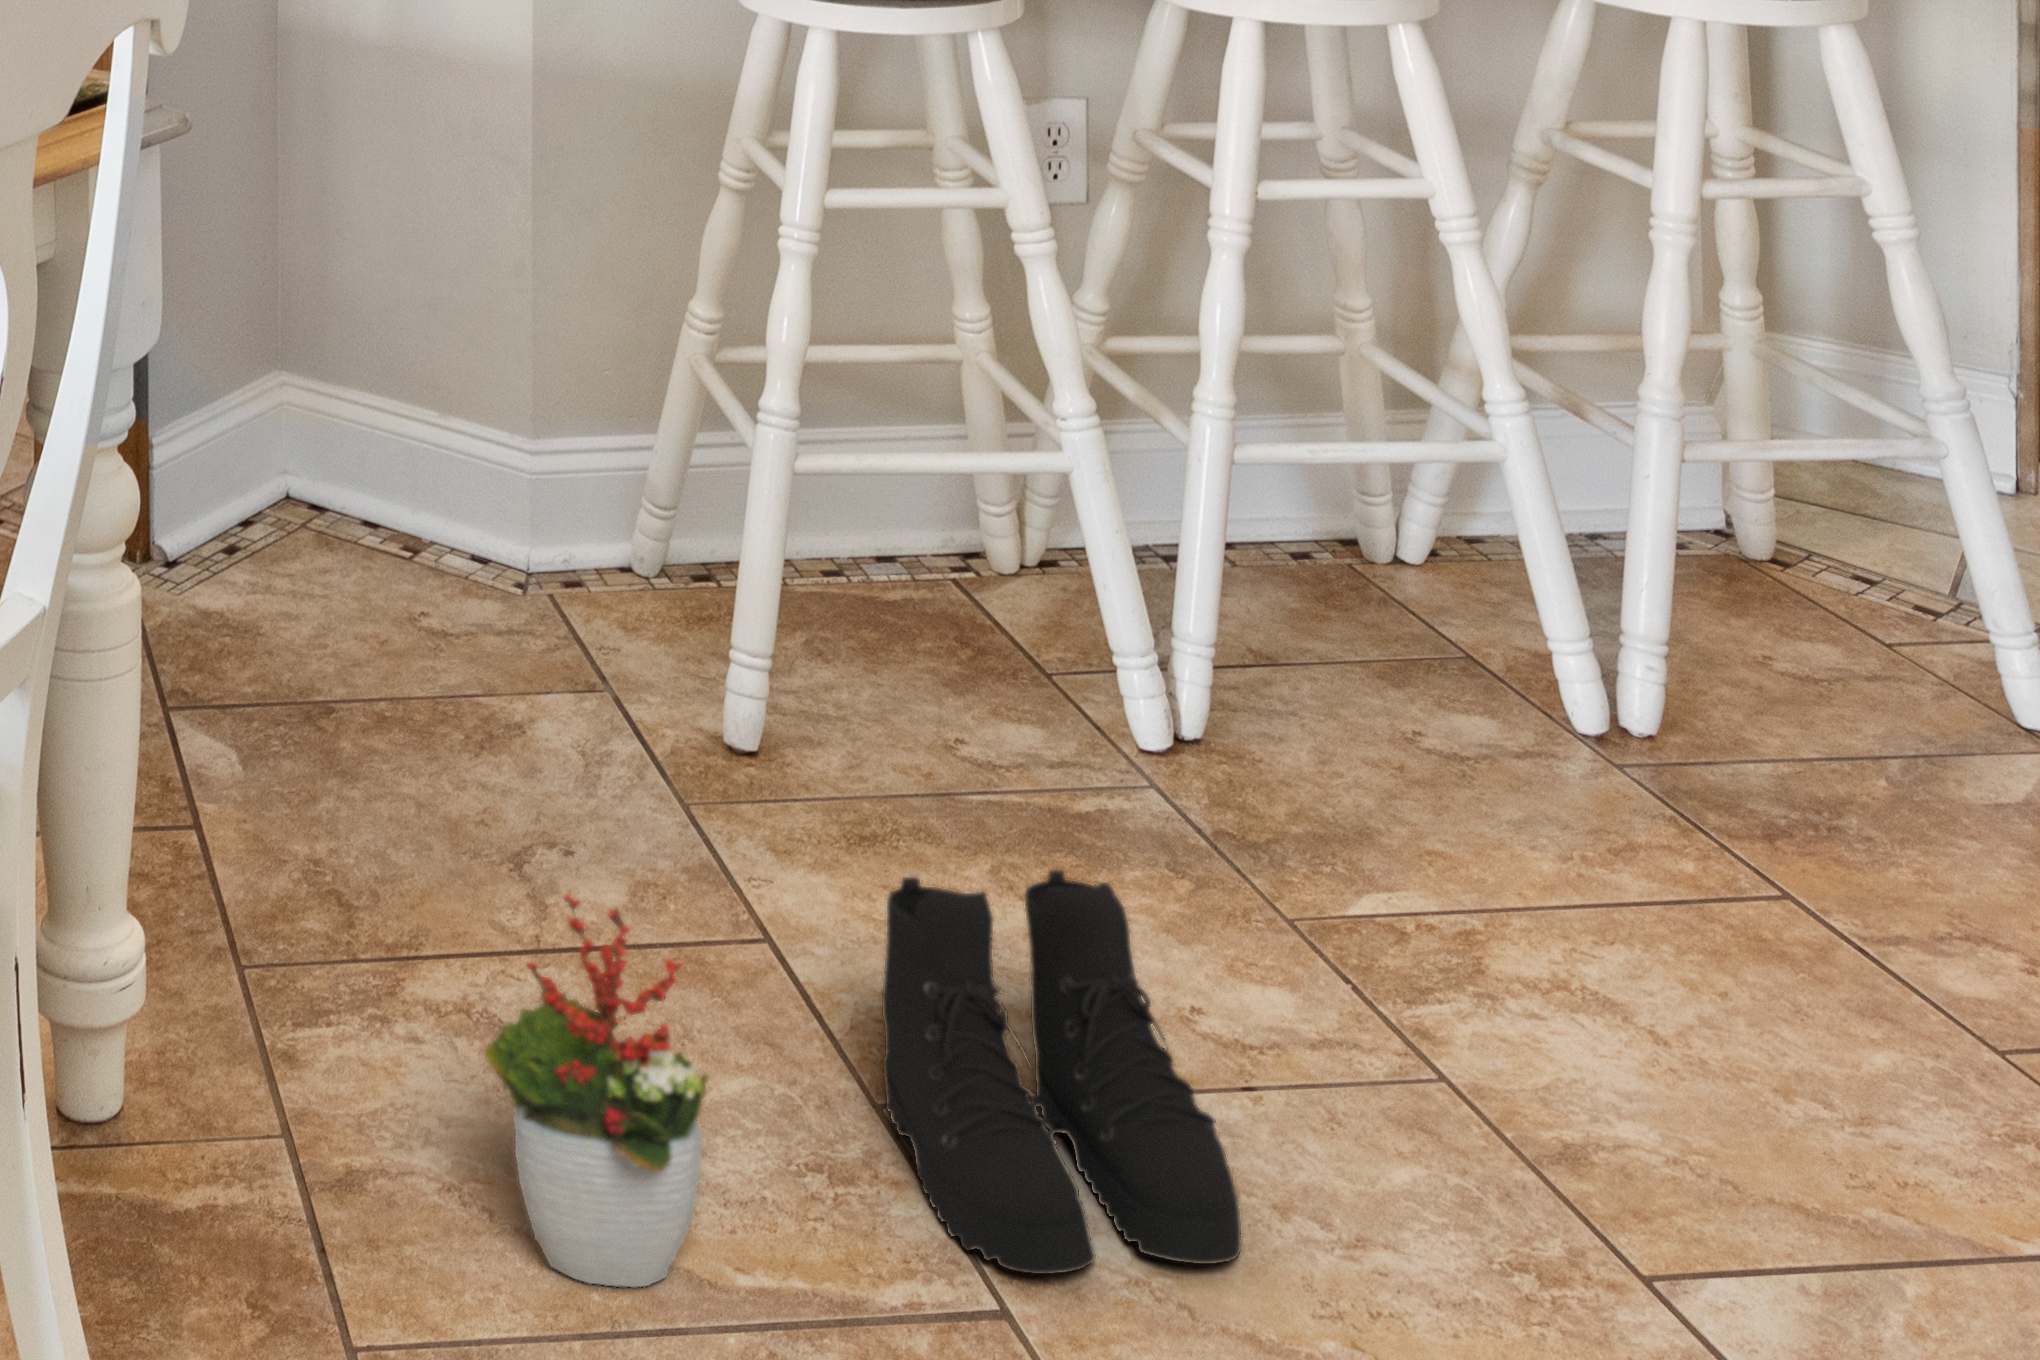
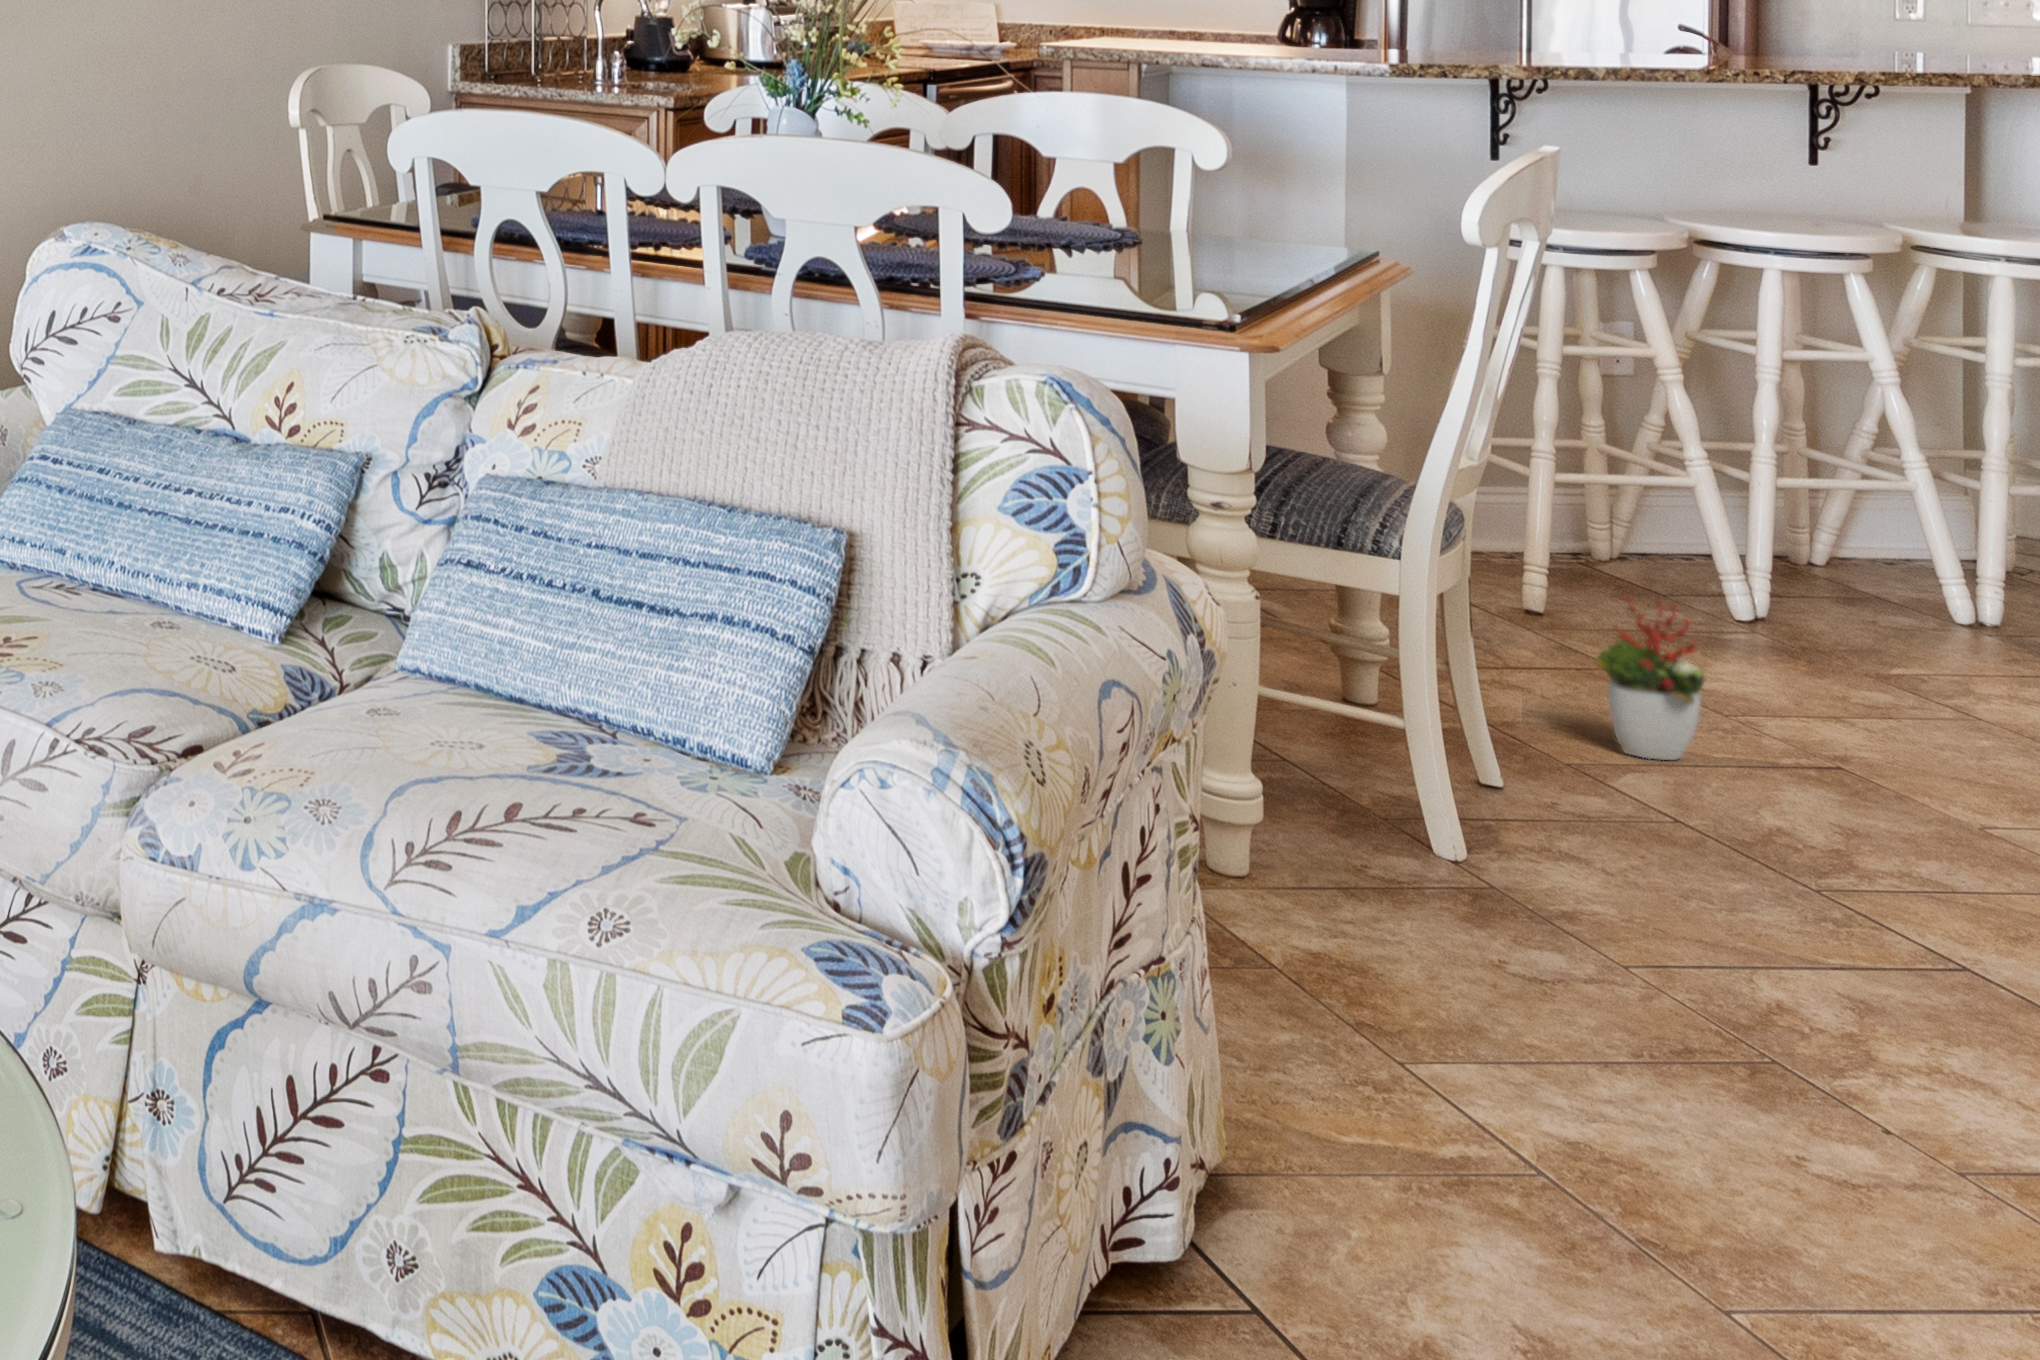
boots: present [882,870,1241,1274] -> none [1725,616,1936,761]

